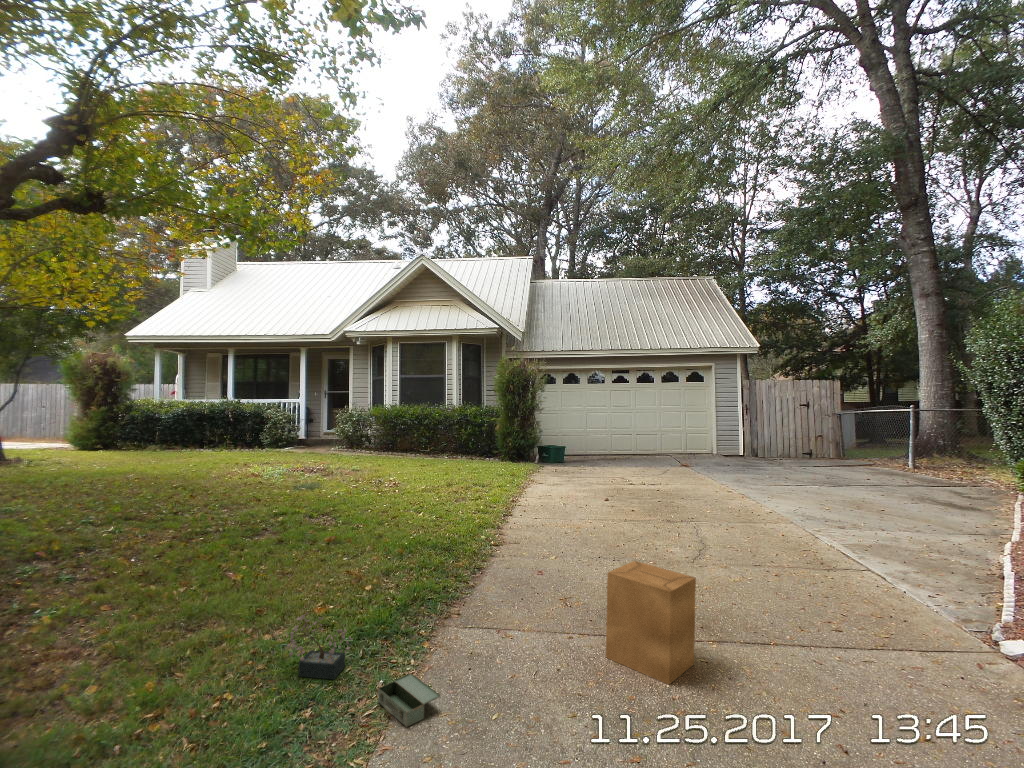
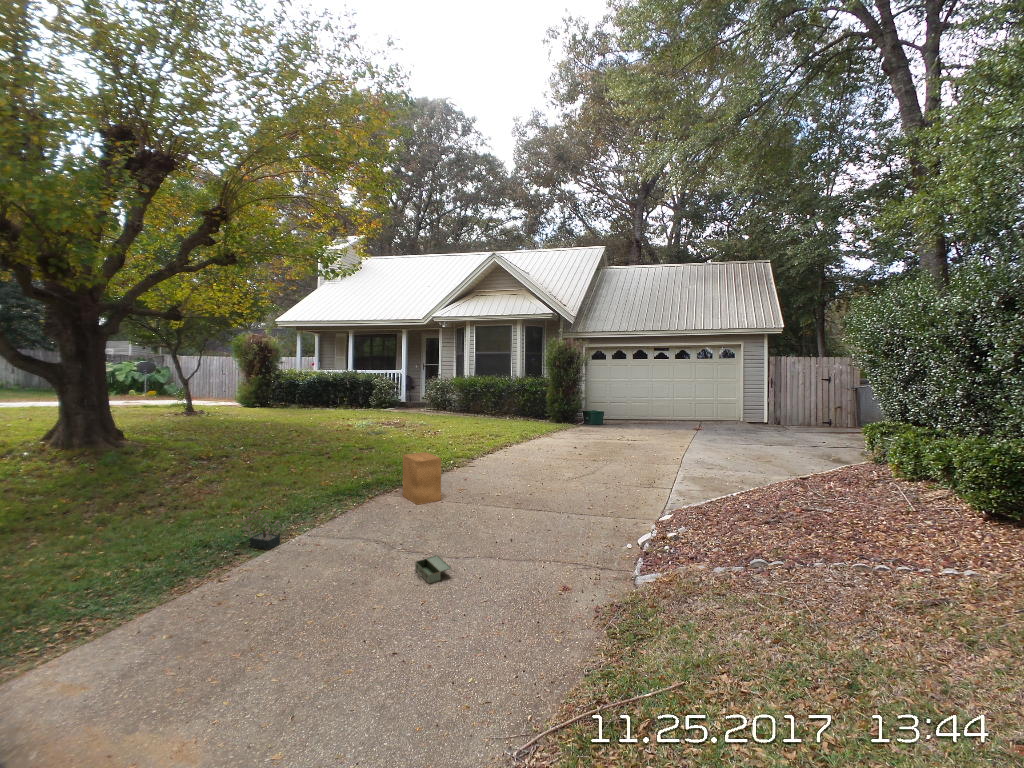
cardboard box: present [606,561,696,684] -> present [403,452,441,505]
decorative plant: present [286,613,352,680] -> present [243,511,284,550]

